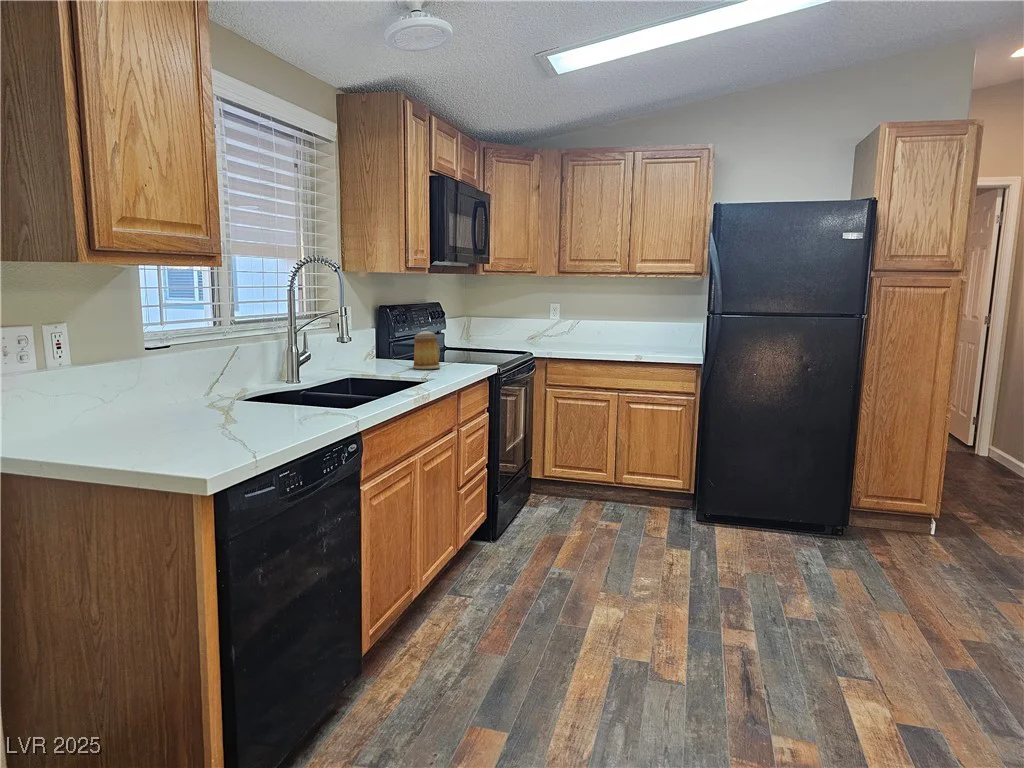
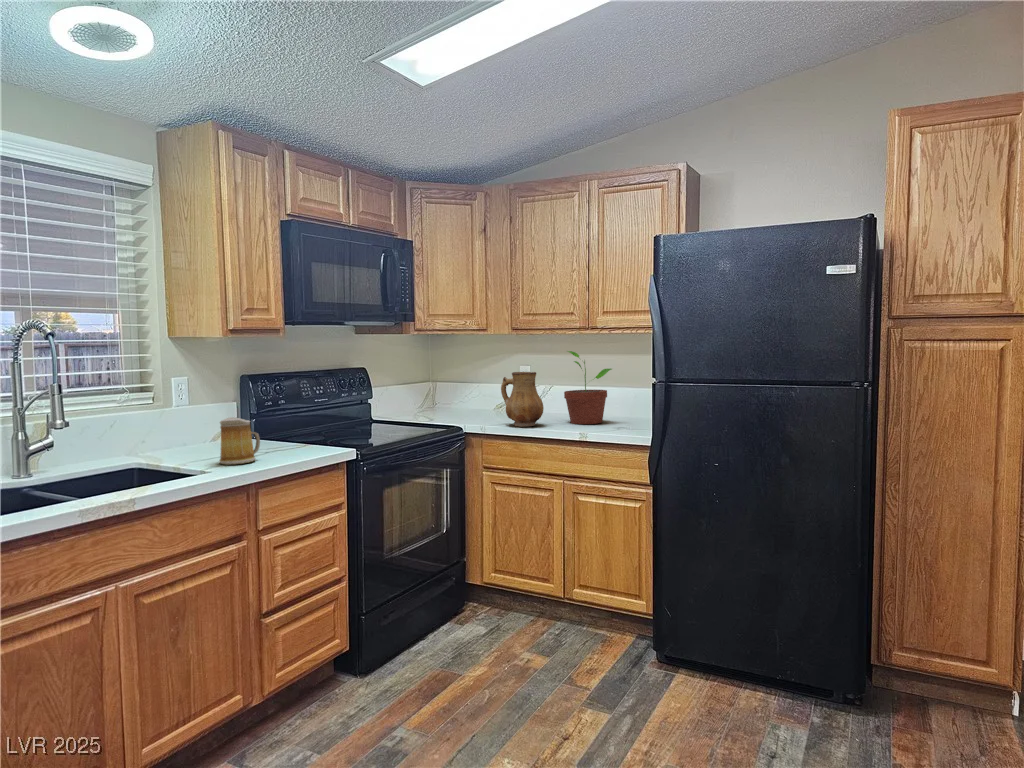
potted plant: none [604,291,644,350] -> present [564,351,612,424]
ceramic pitcher: none [560,306,595,351] -> present [501,372,544,427]

